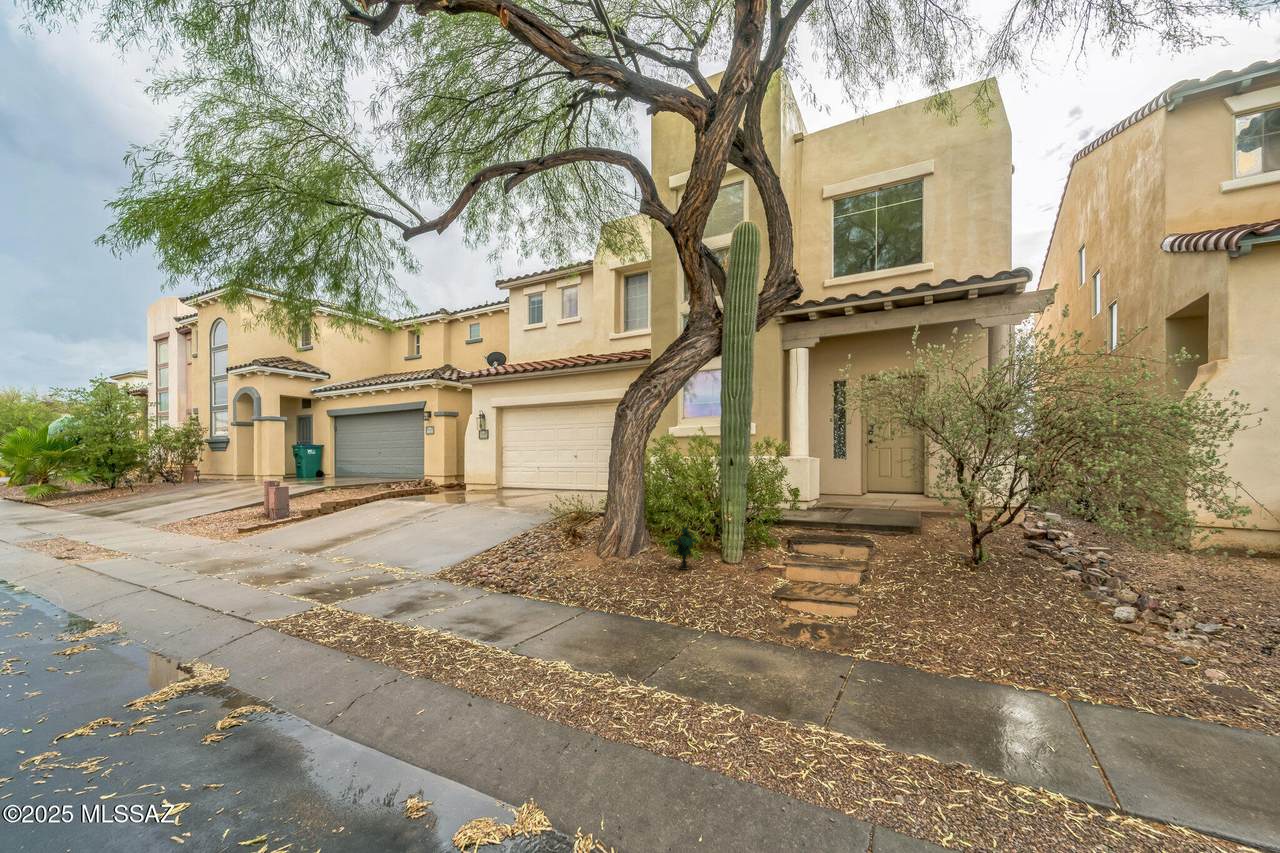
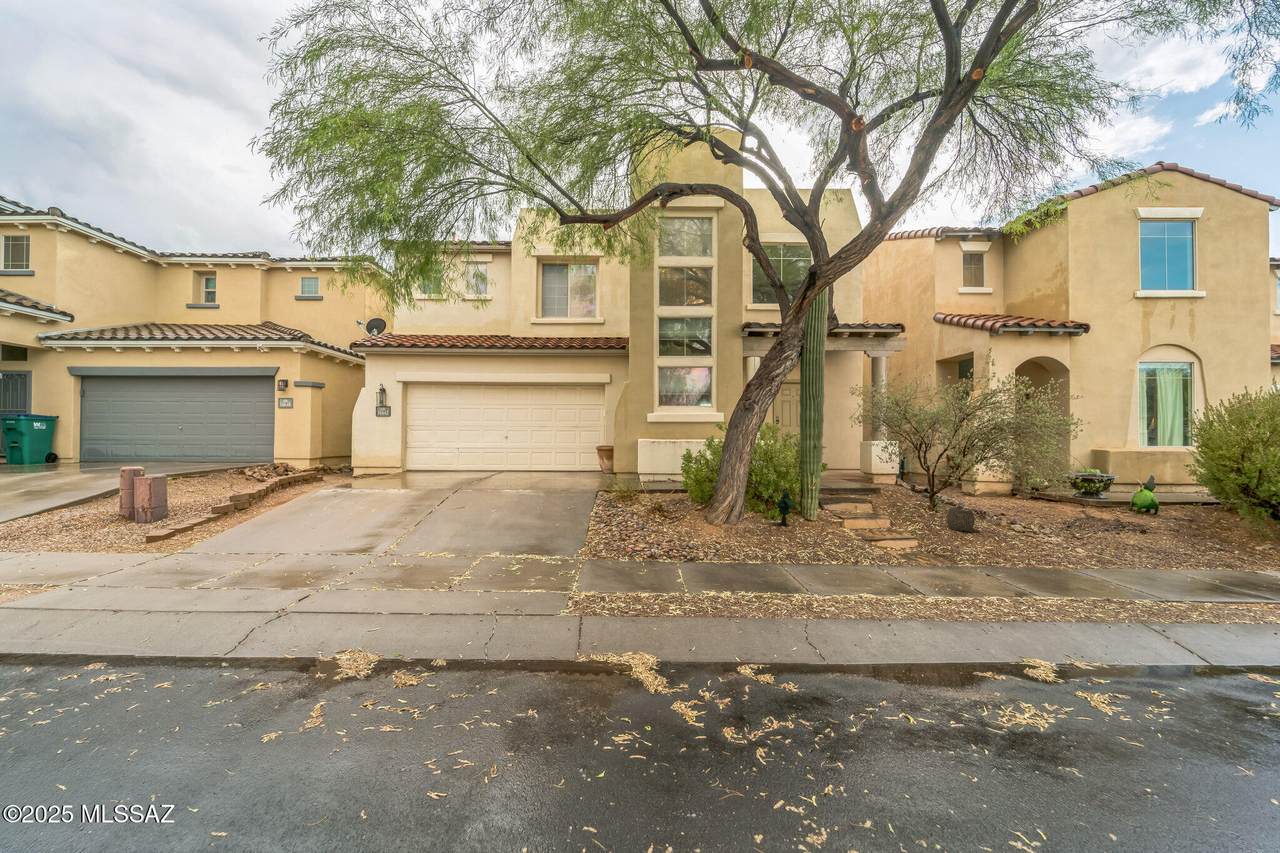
woven basket: none [939,561,983,601] -> present [947,508,975,531]

